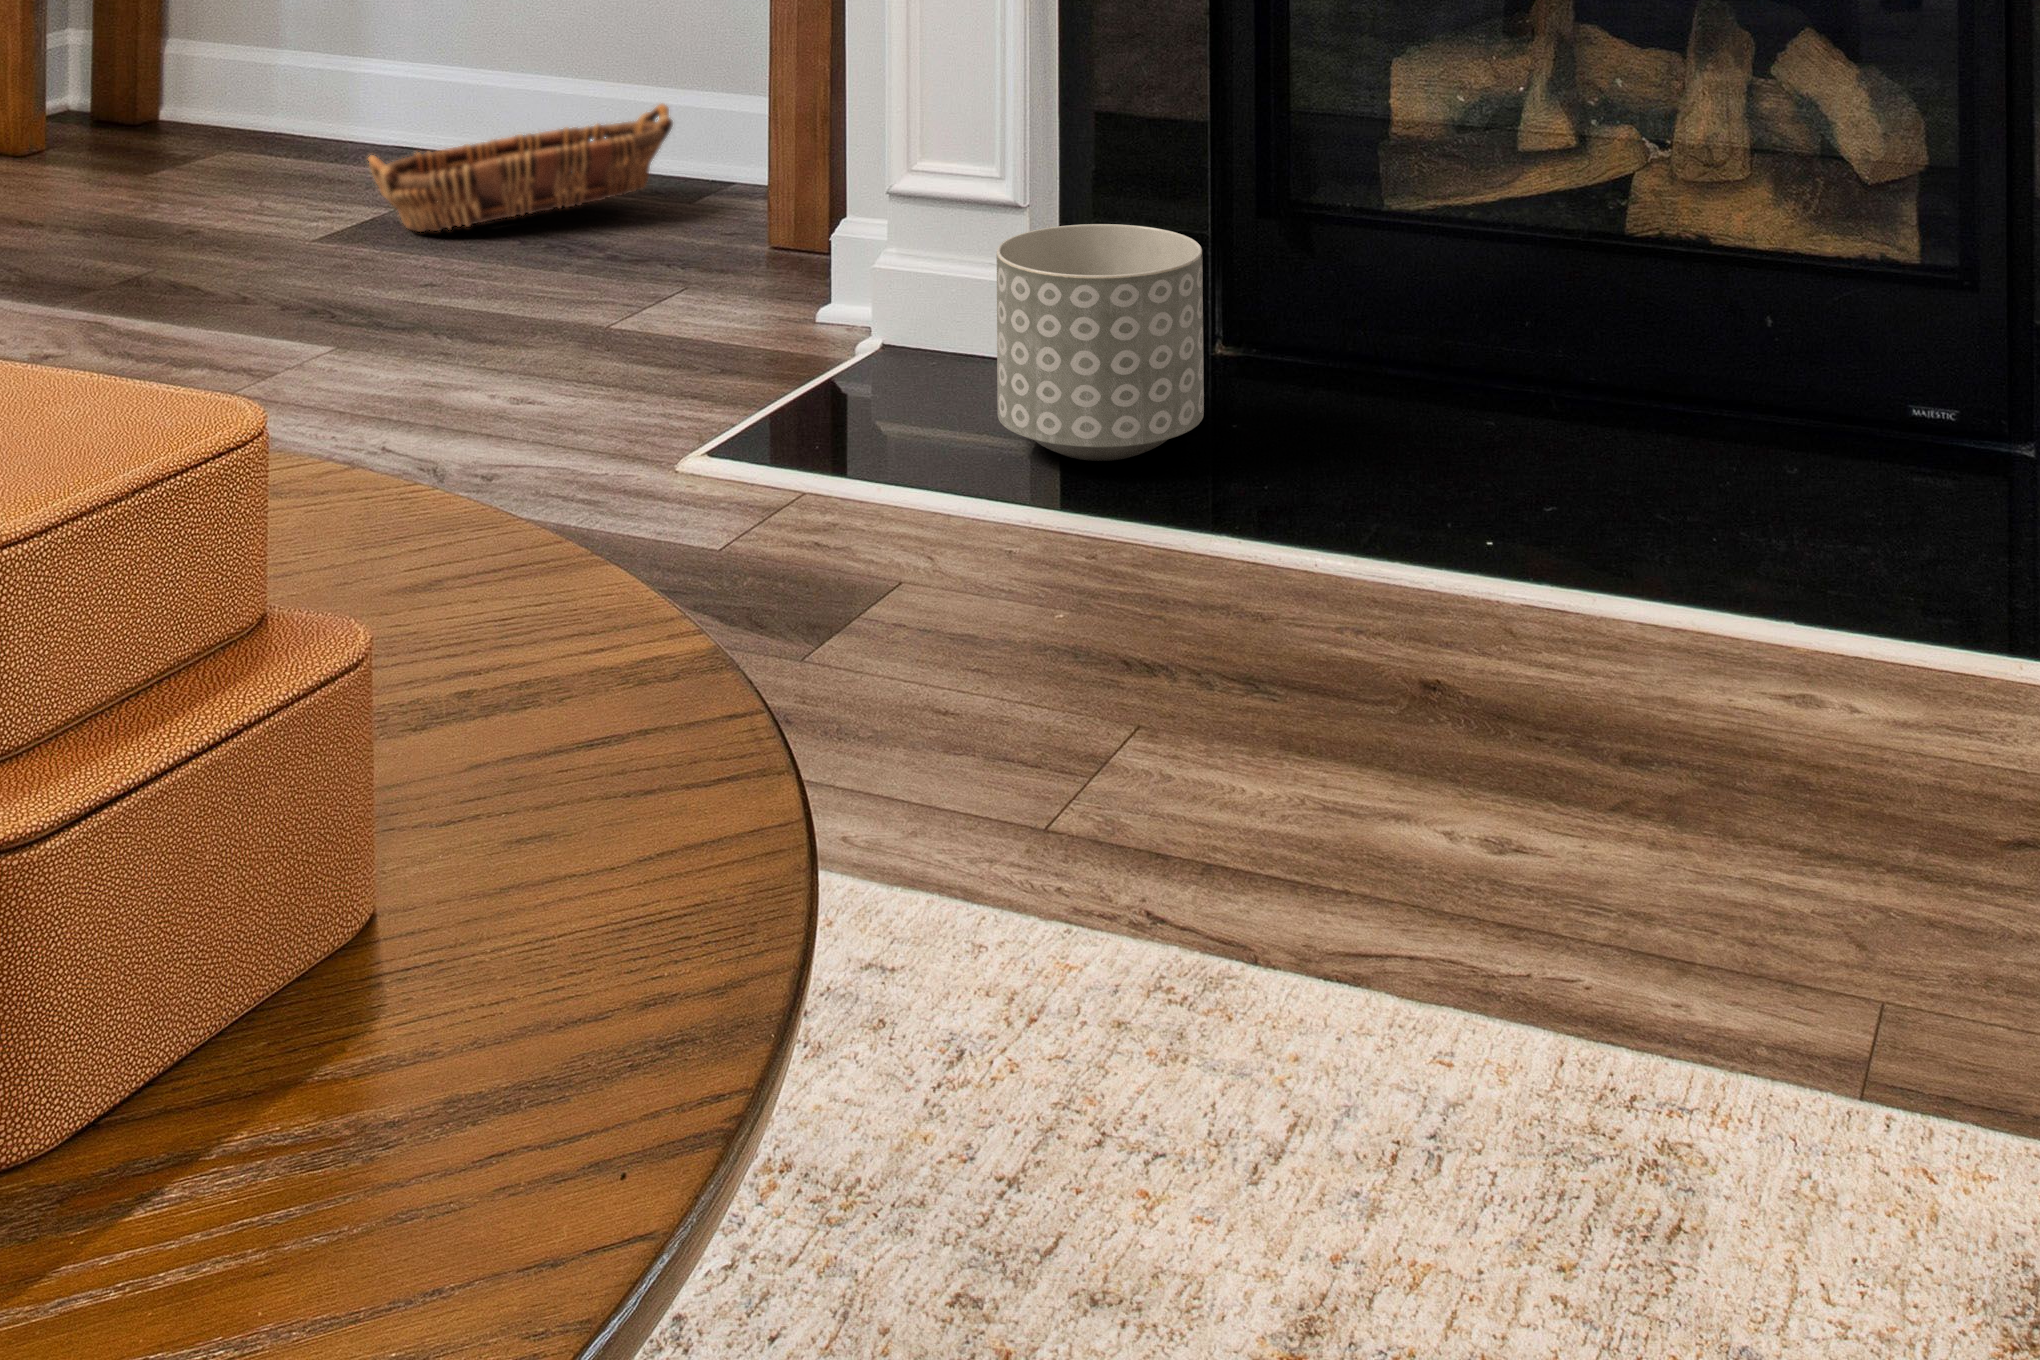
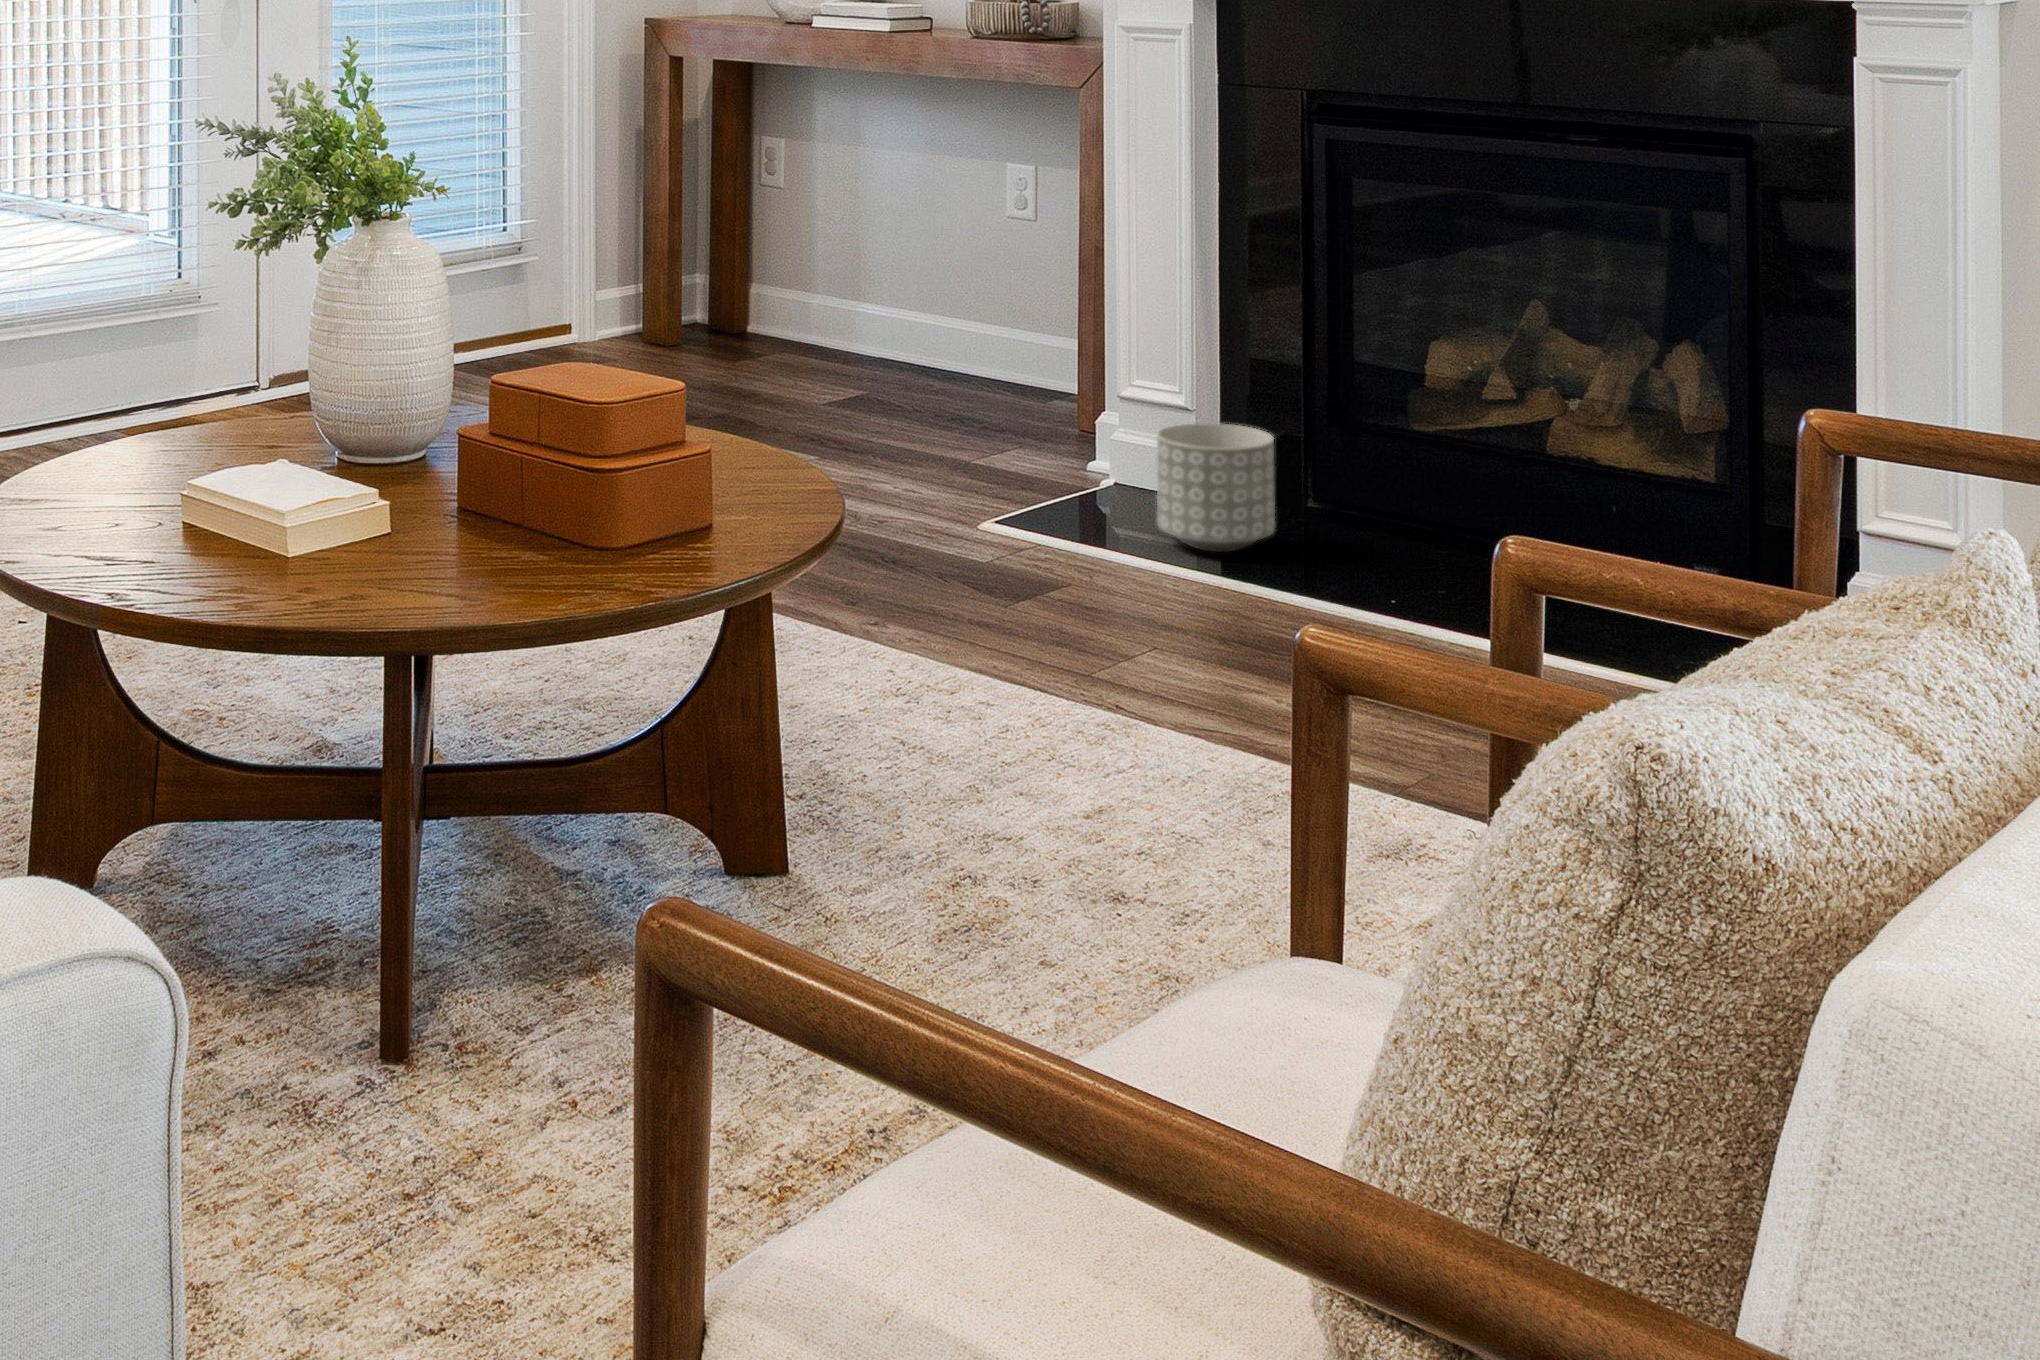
basket: present [368,104,673,232] -> none [830,337,1051,422]

